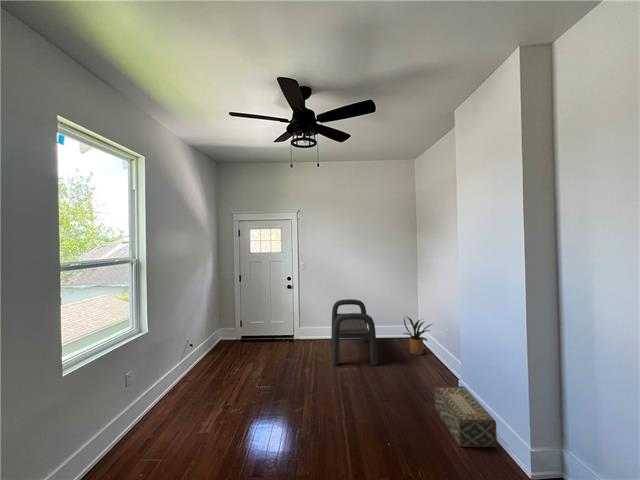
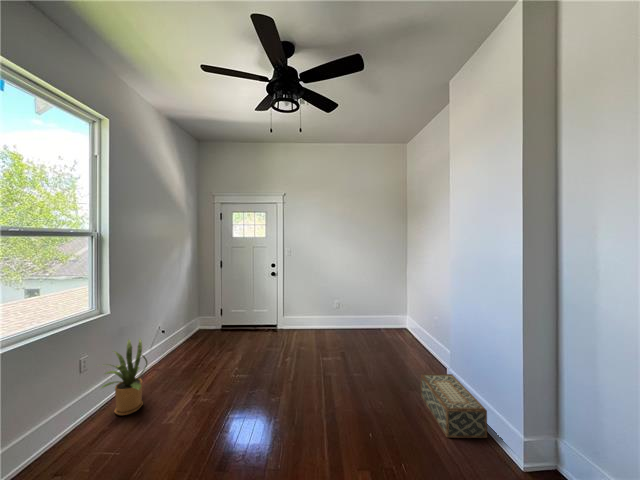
bench: present [331,299,377,366] -> none [315,287,362,354]
house plant: present [403,317,432,355] -> present [101,339,147,415]

